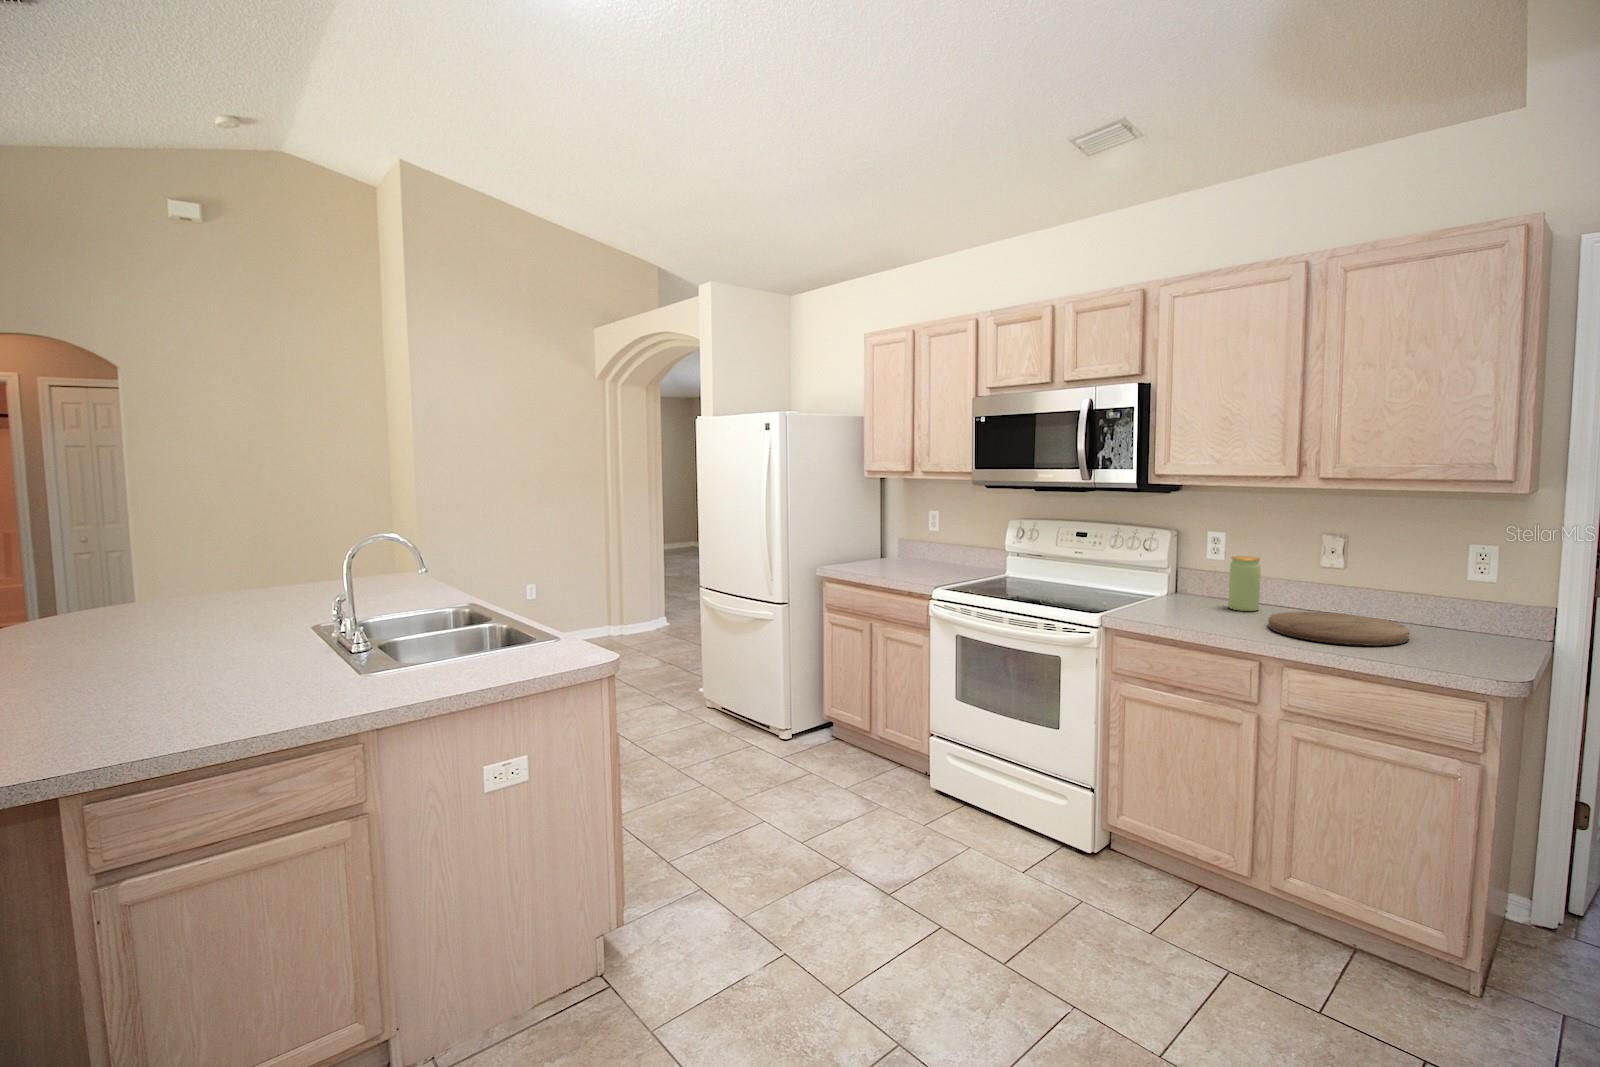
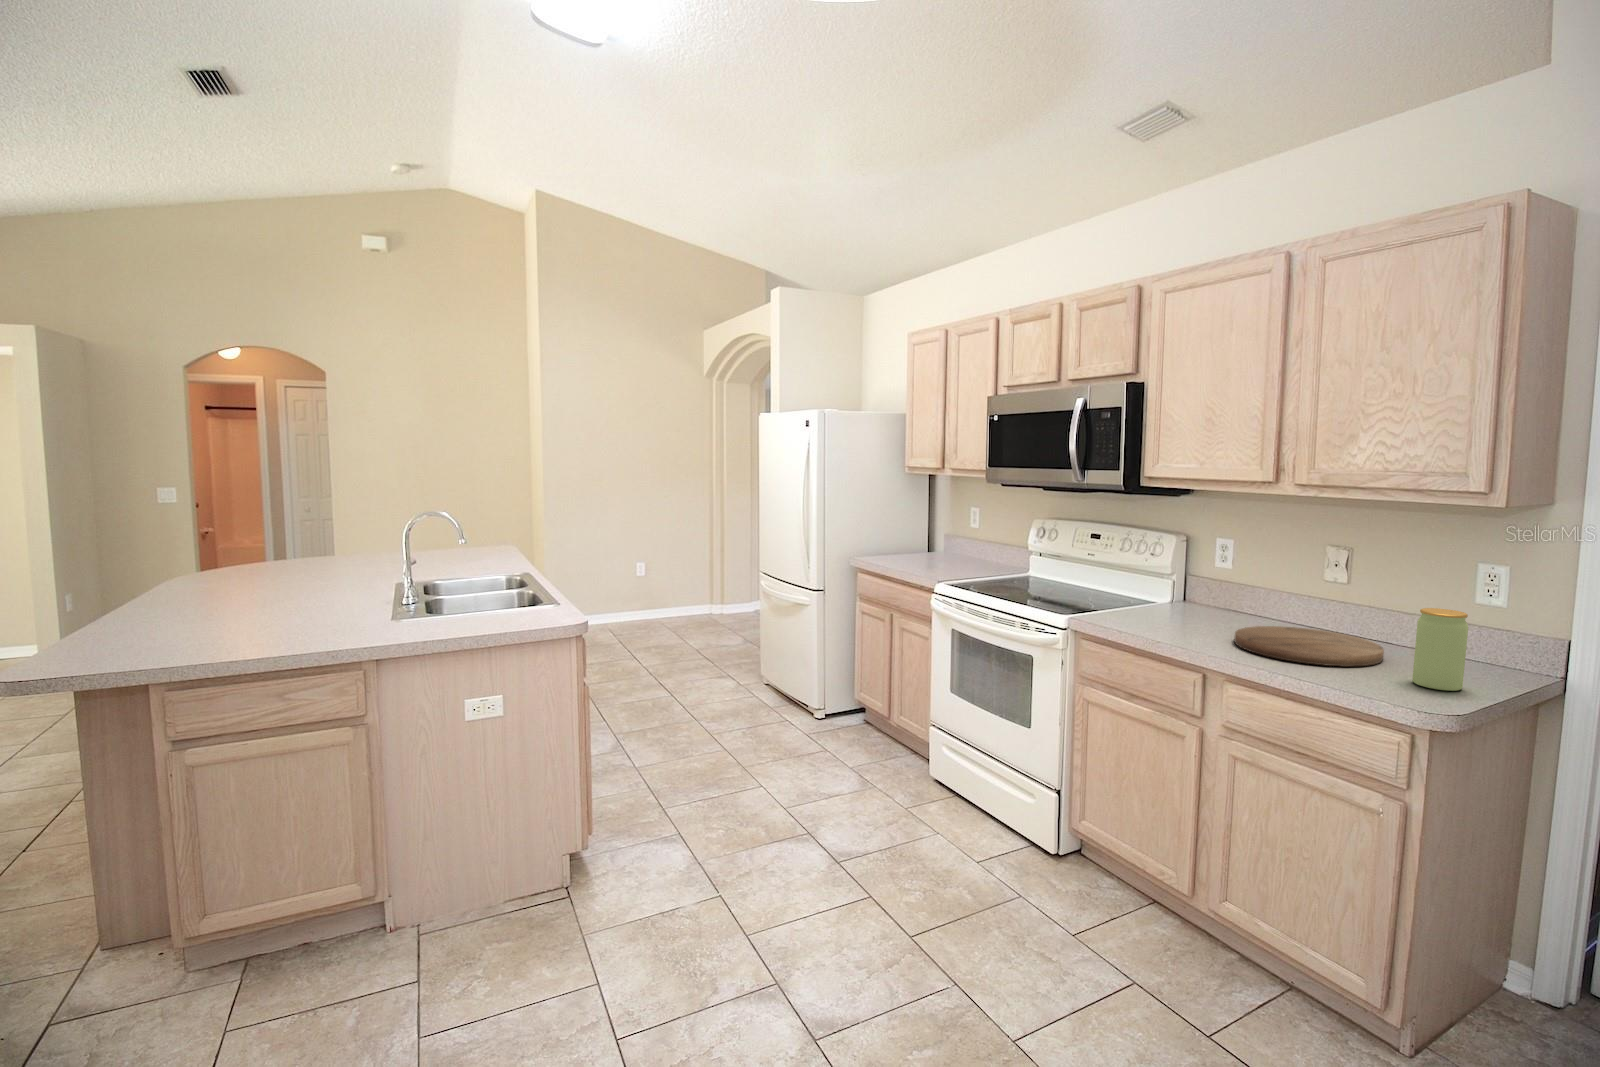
jar: present [1228,556,1261,611] -> present [1412,608,1468,691]

